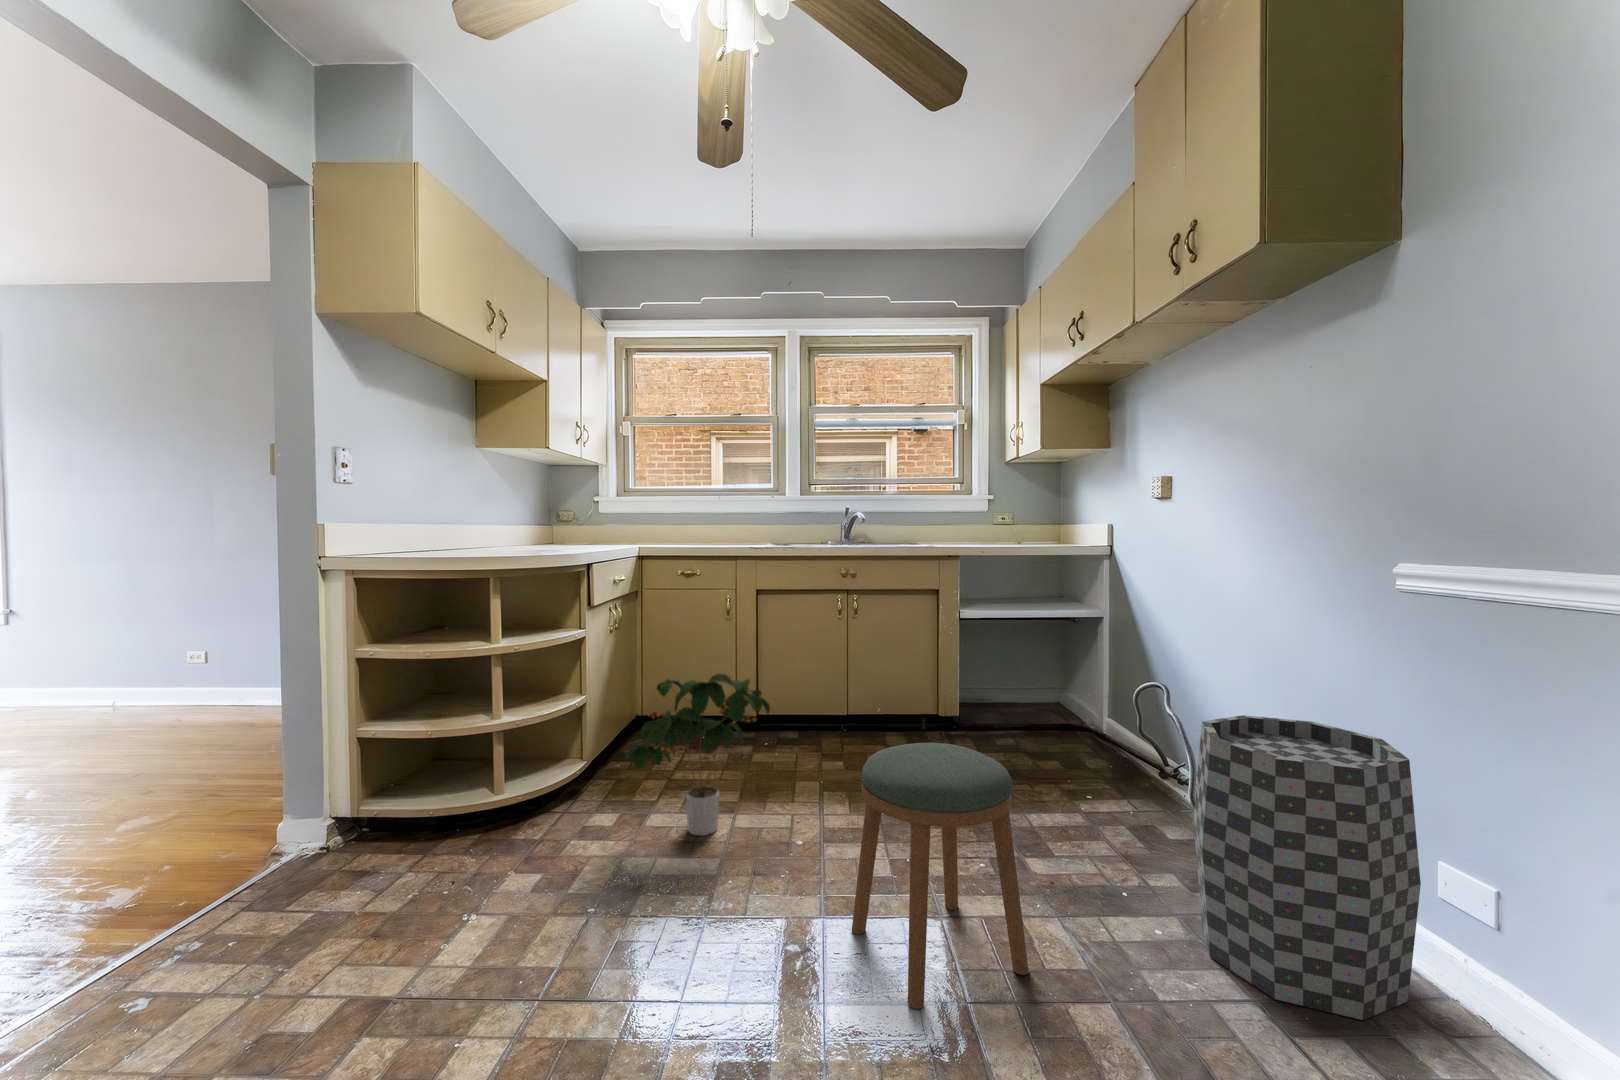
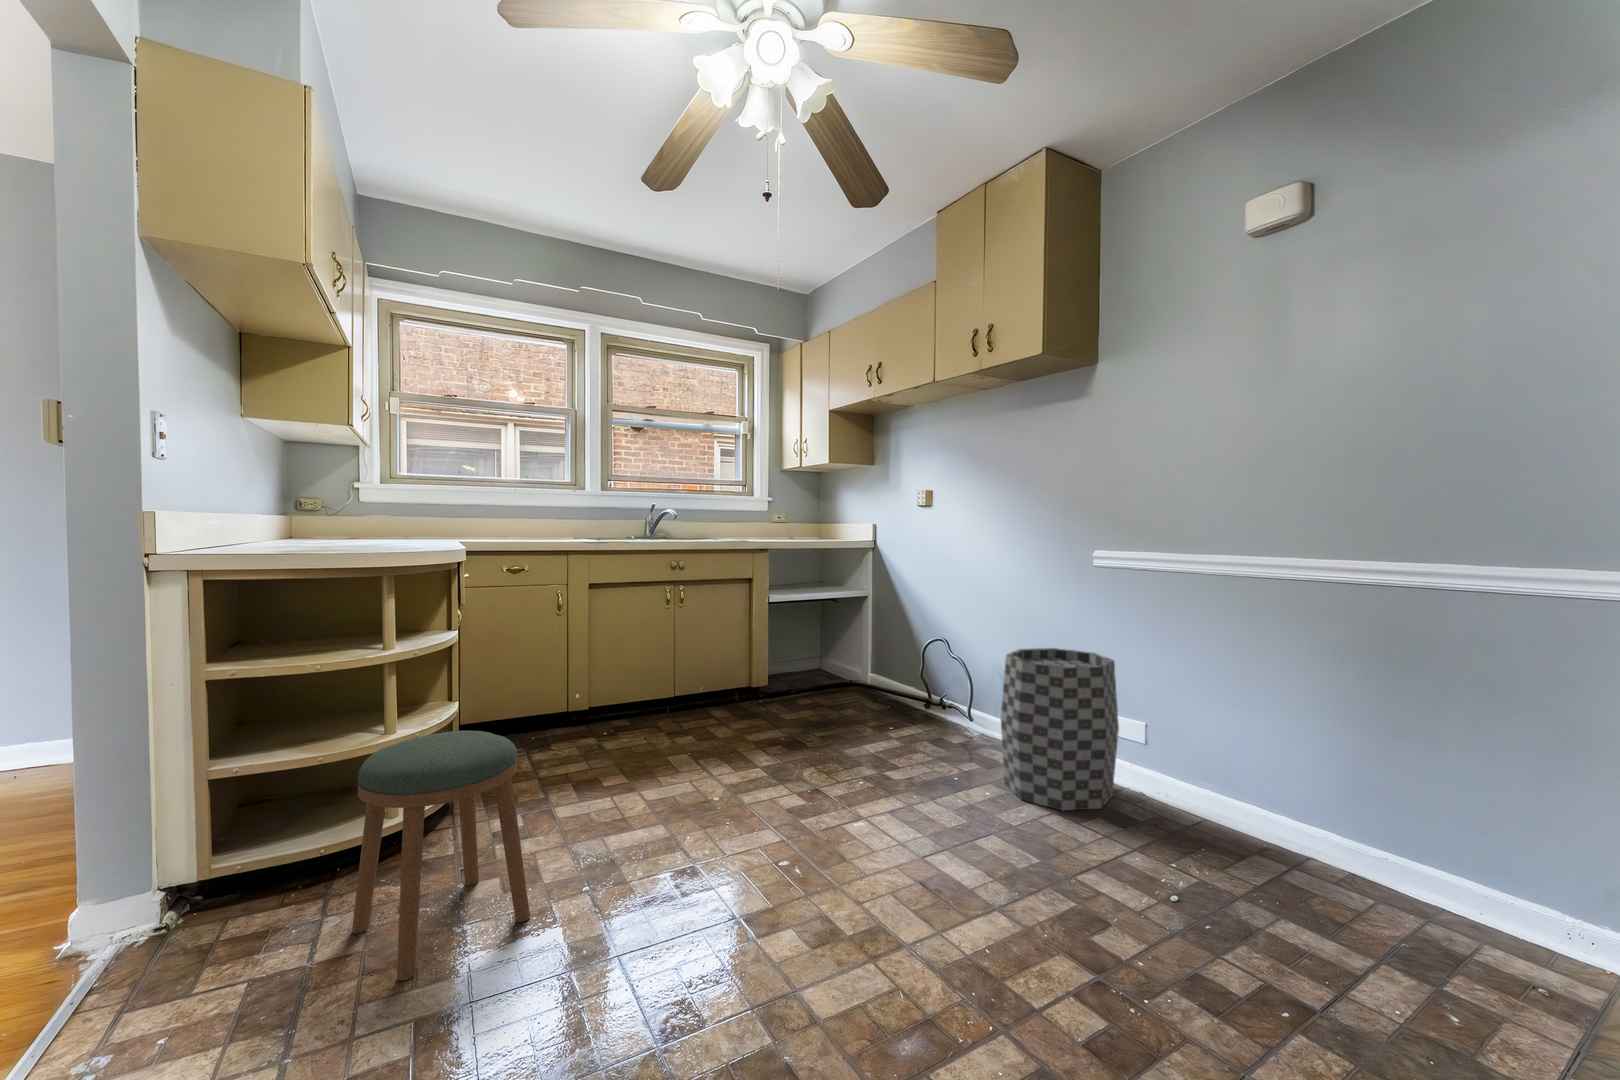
potted plant: present [625,674,770,835] -> none [552,661,677,813]
stool: present [852,743,1029,1009] -> present [352,730,530,981]

